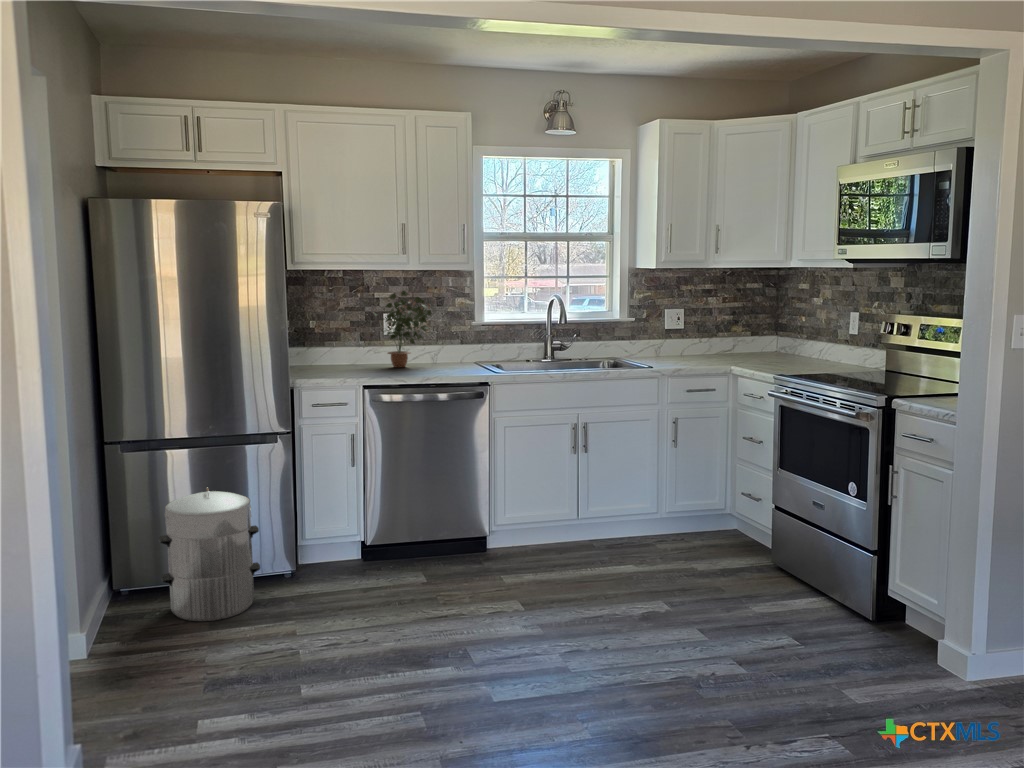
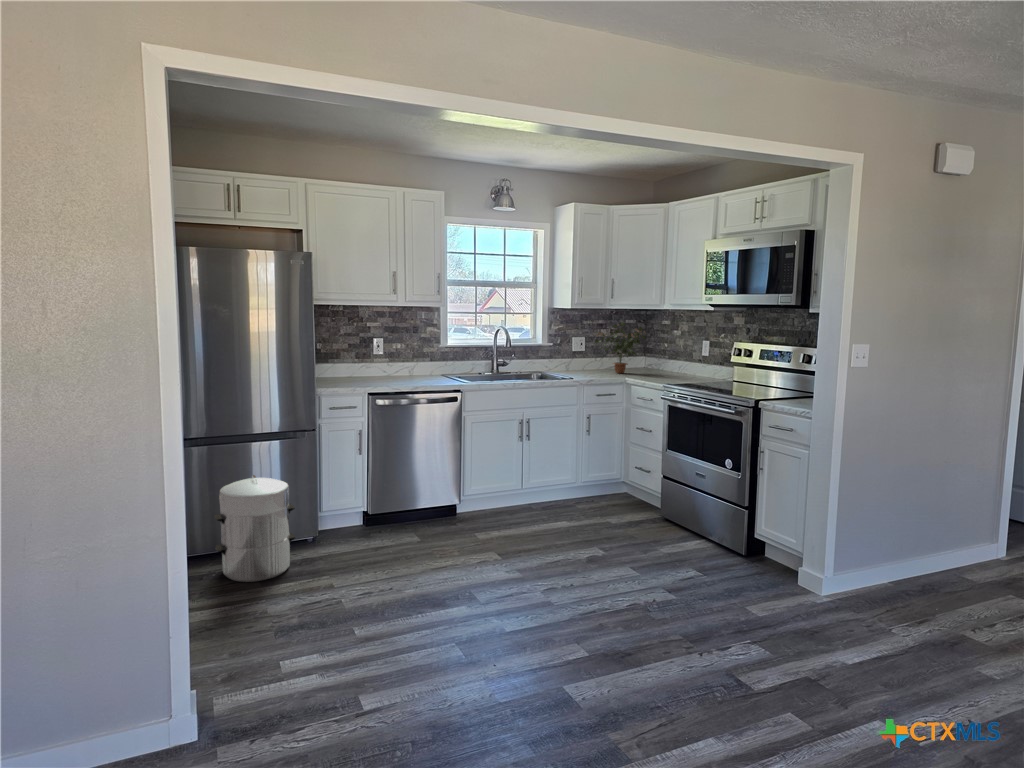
potted plant: present [373,291,432,367] -> present [595,322,646,373]

